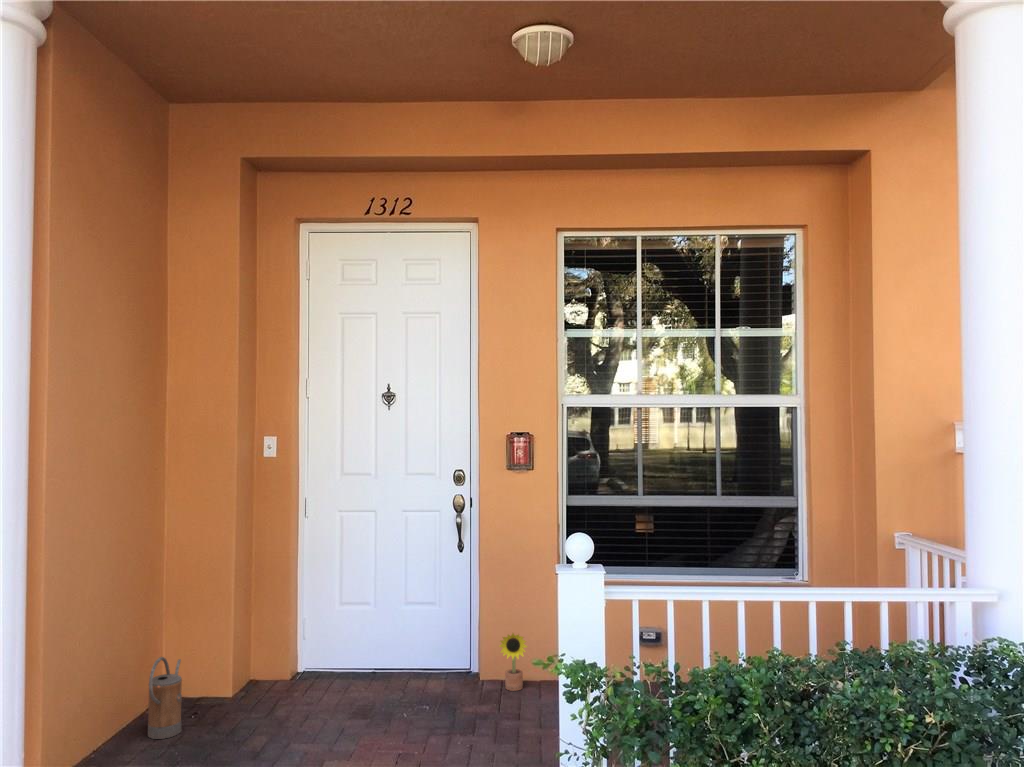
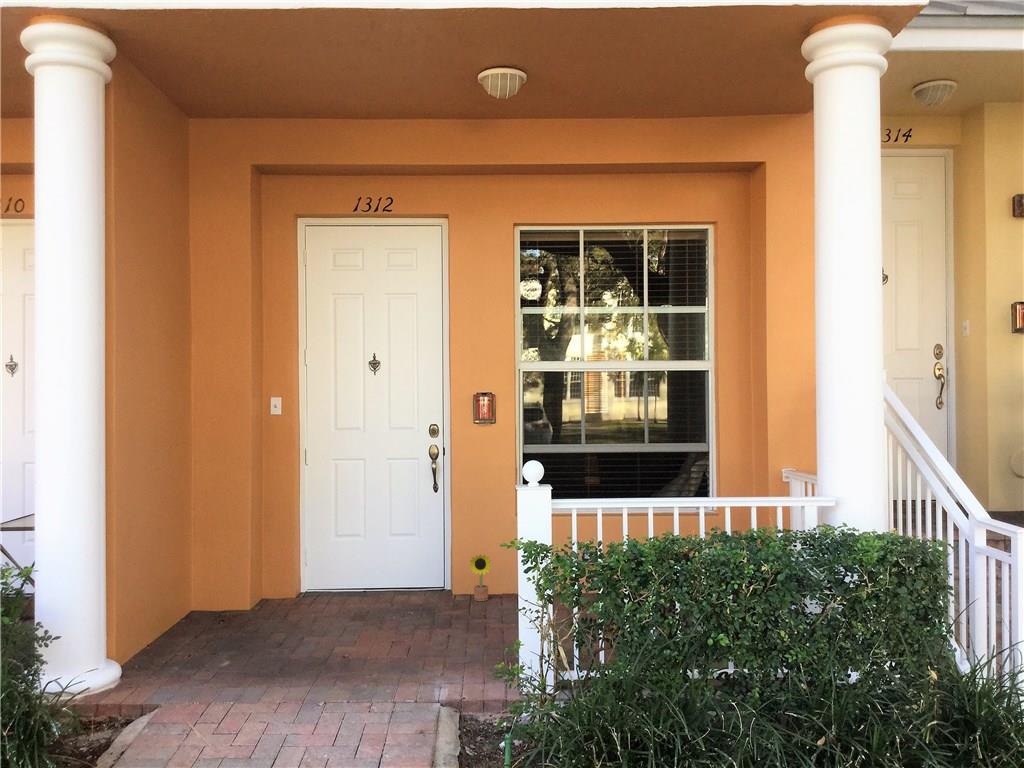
watering can: present [148,657,182,739] -> none [190,569,216,633]

